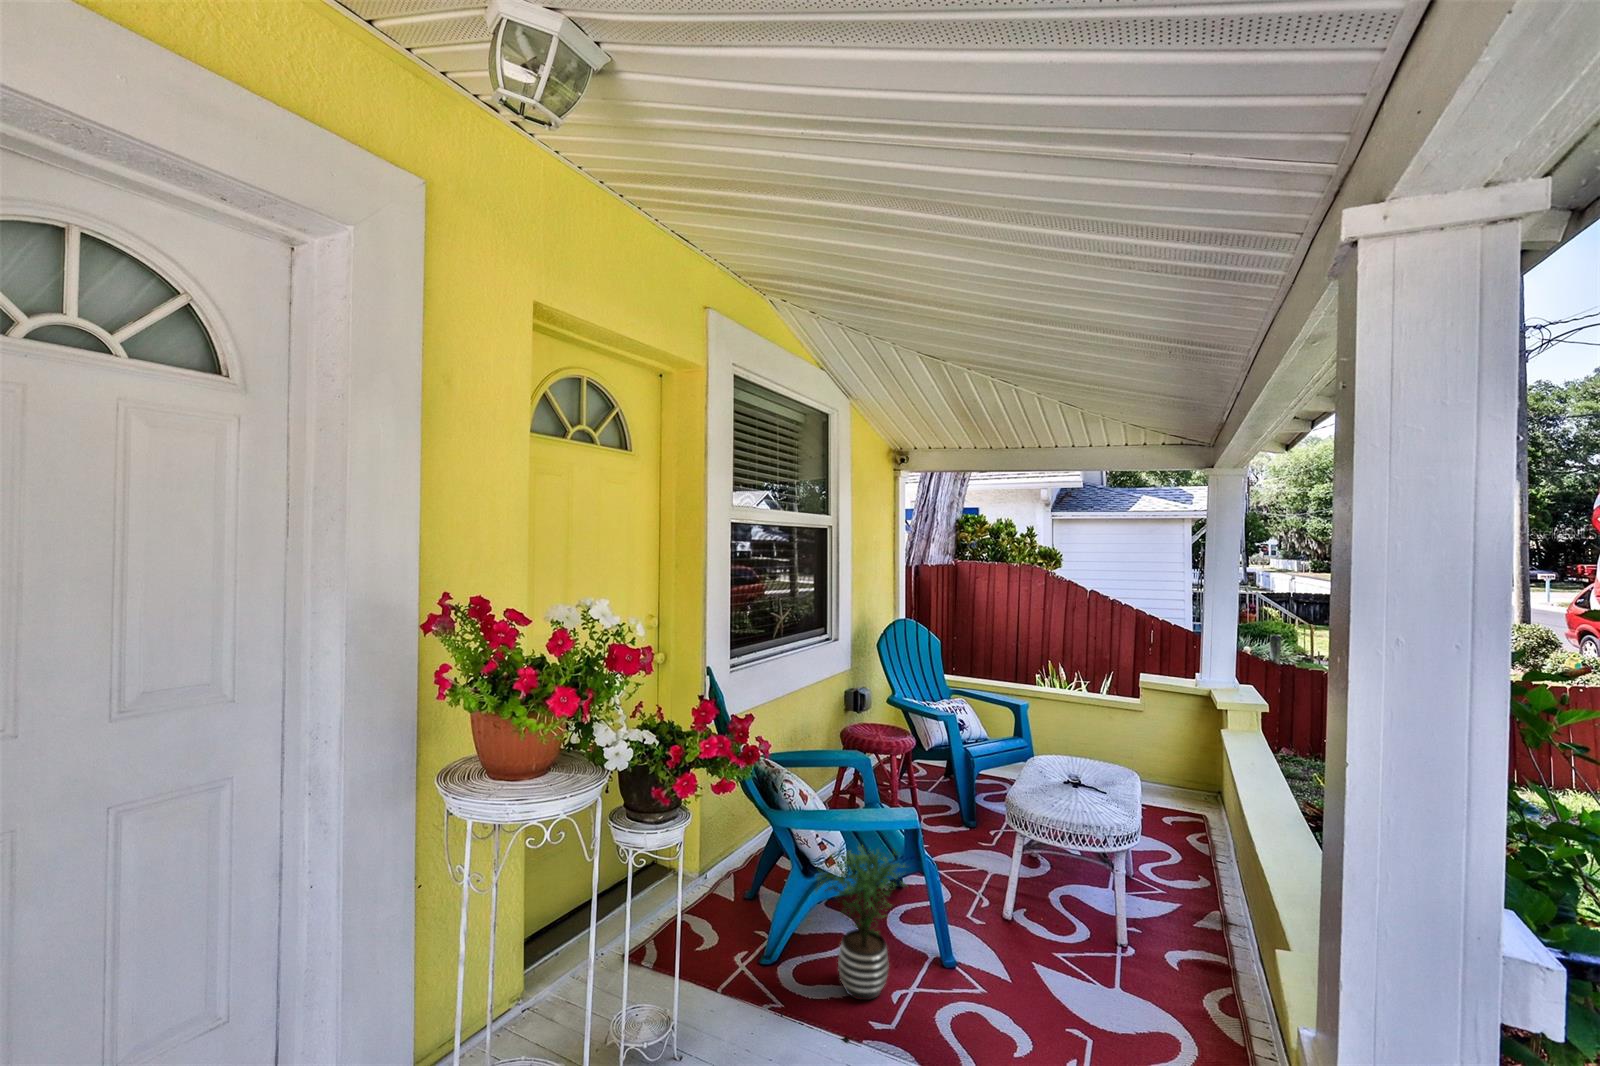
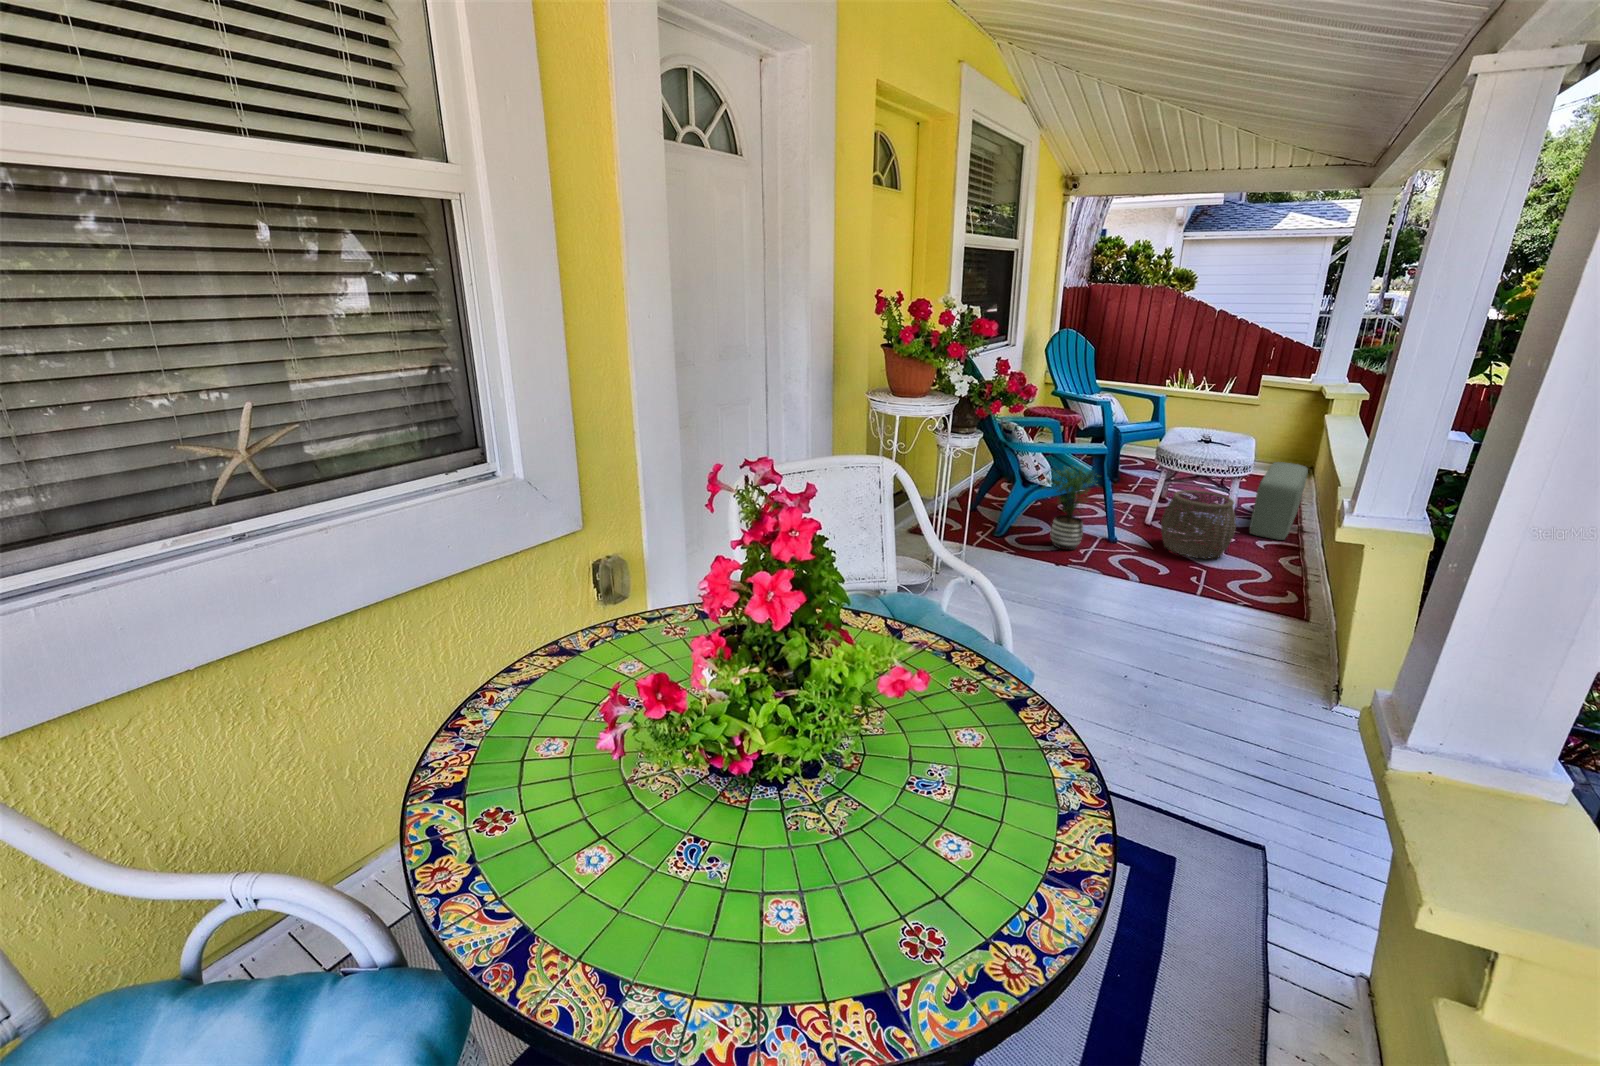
pouf: none [1154,807,1219,954] -> present [1250,462,1308,540]
woven basket: none [1014,880,1129,1019] -> present [1161,490,1236,559]

